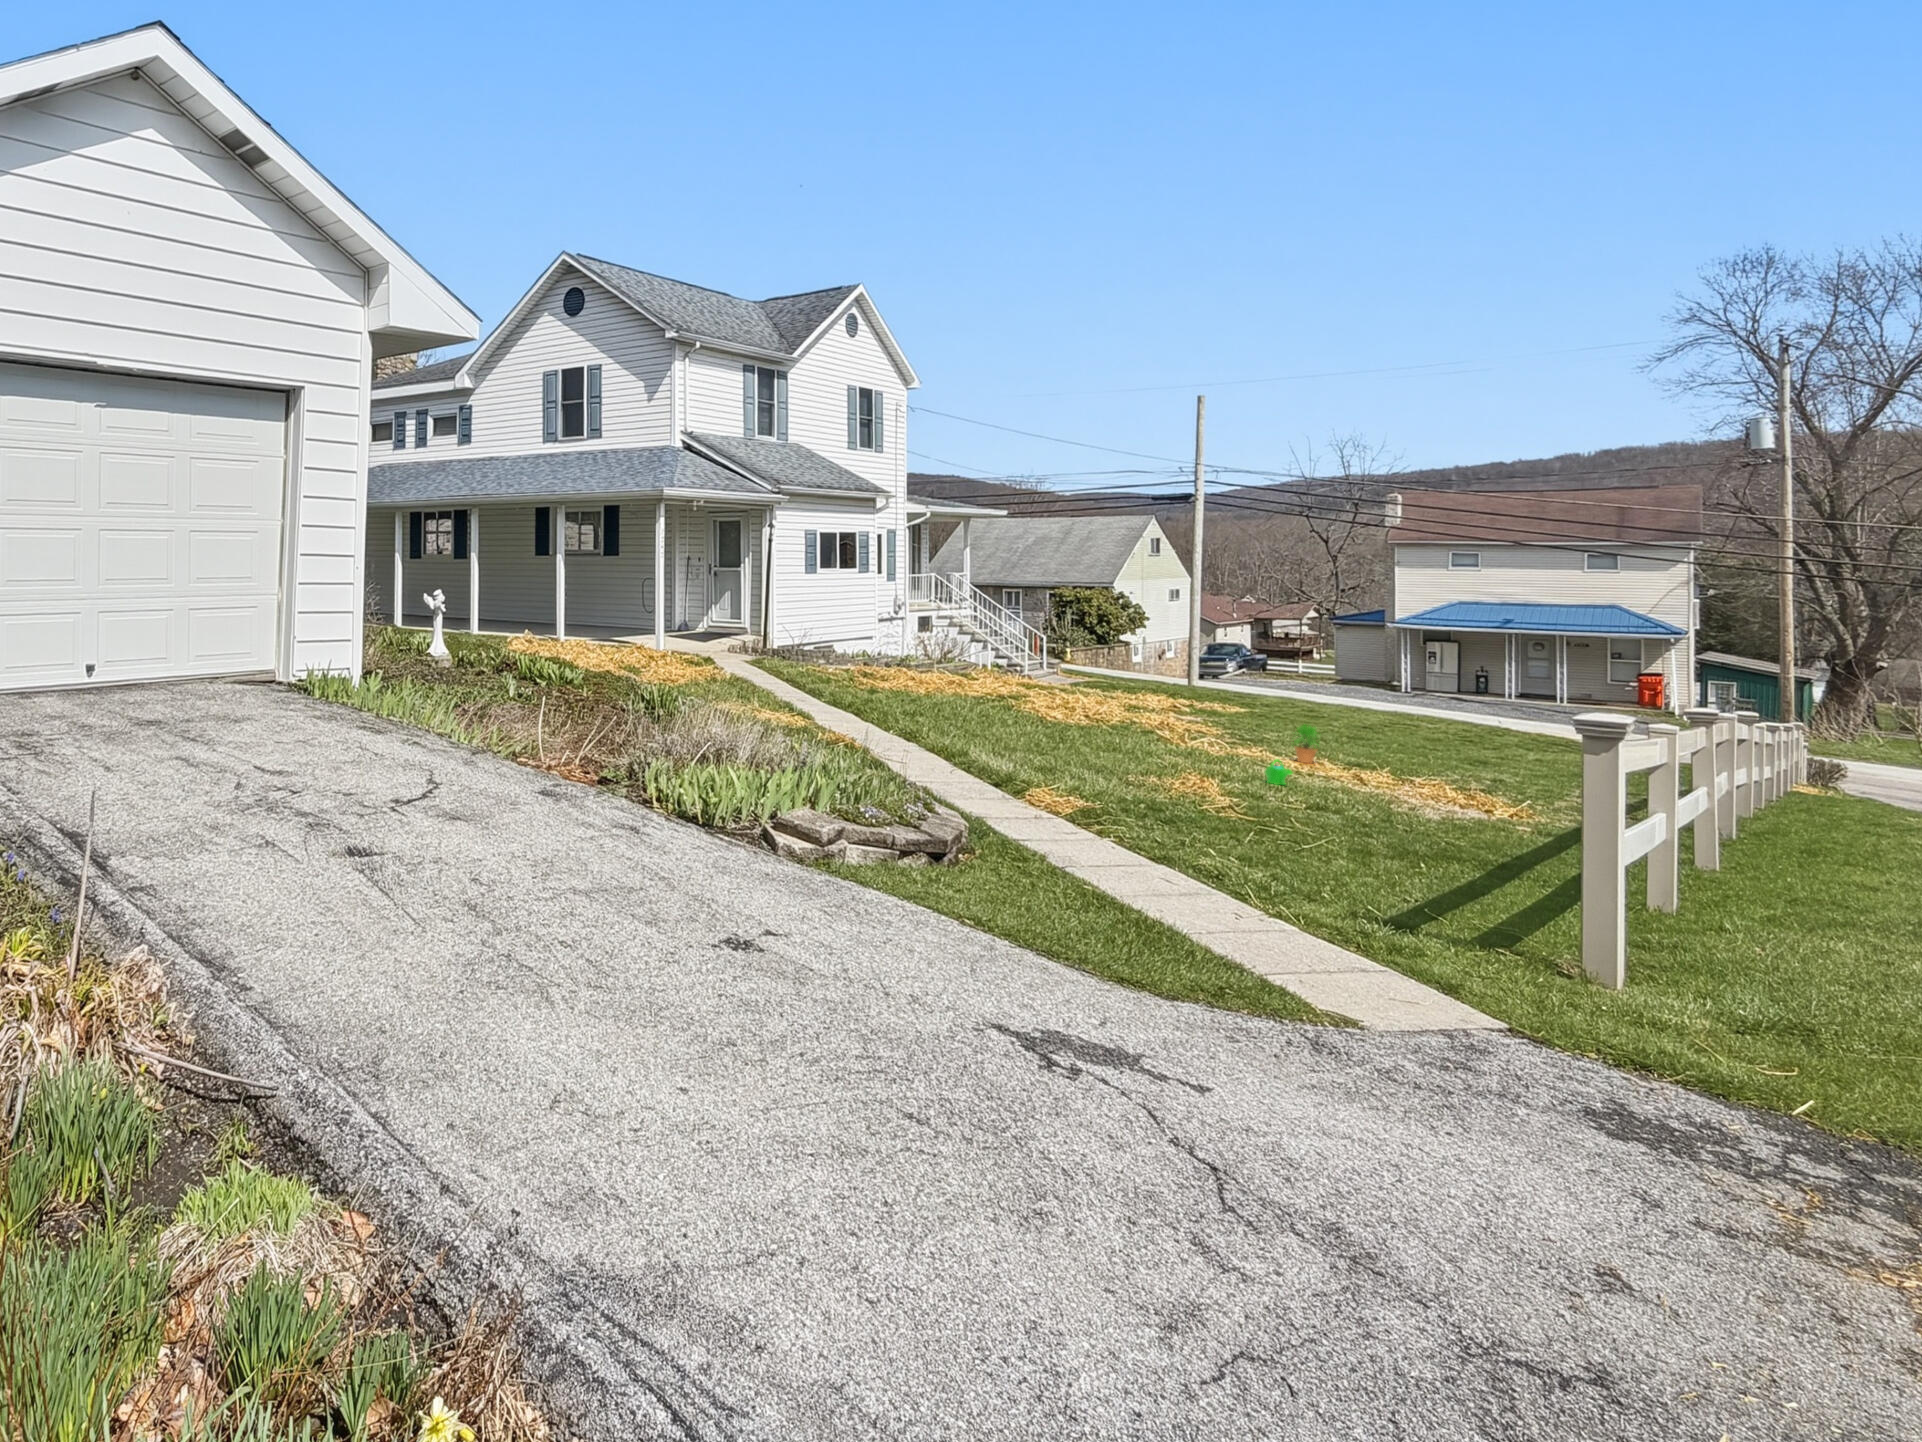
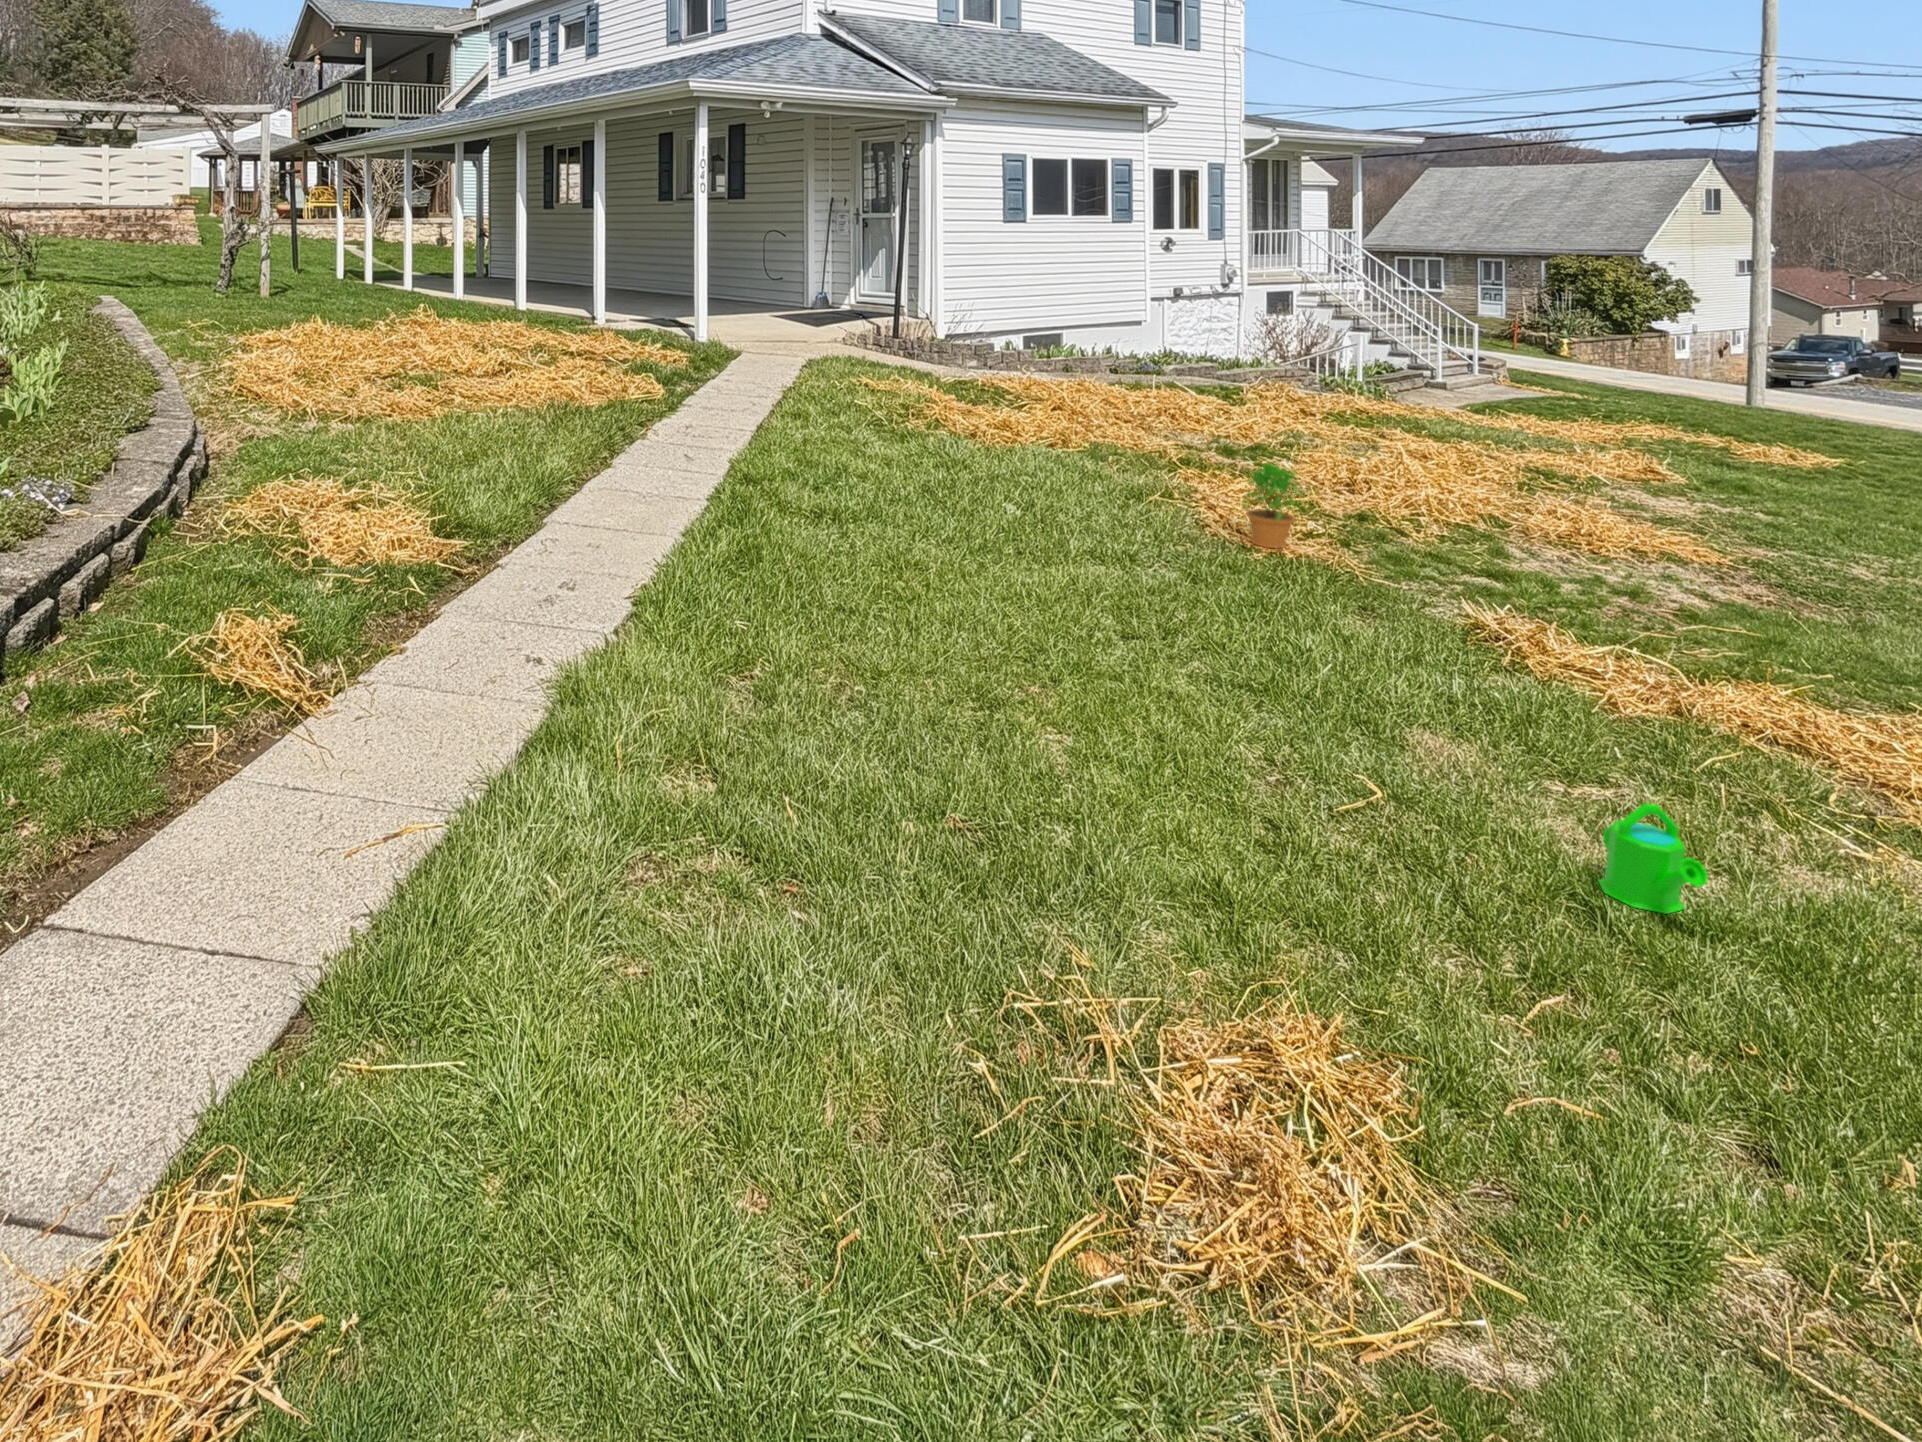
potted plant: present [1292,724,1319,763] -> present [1242,463,1302,548]

